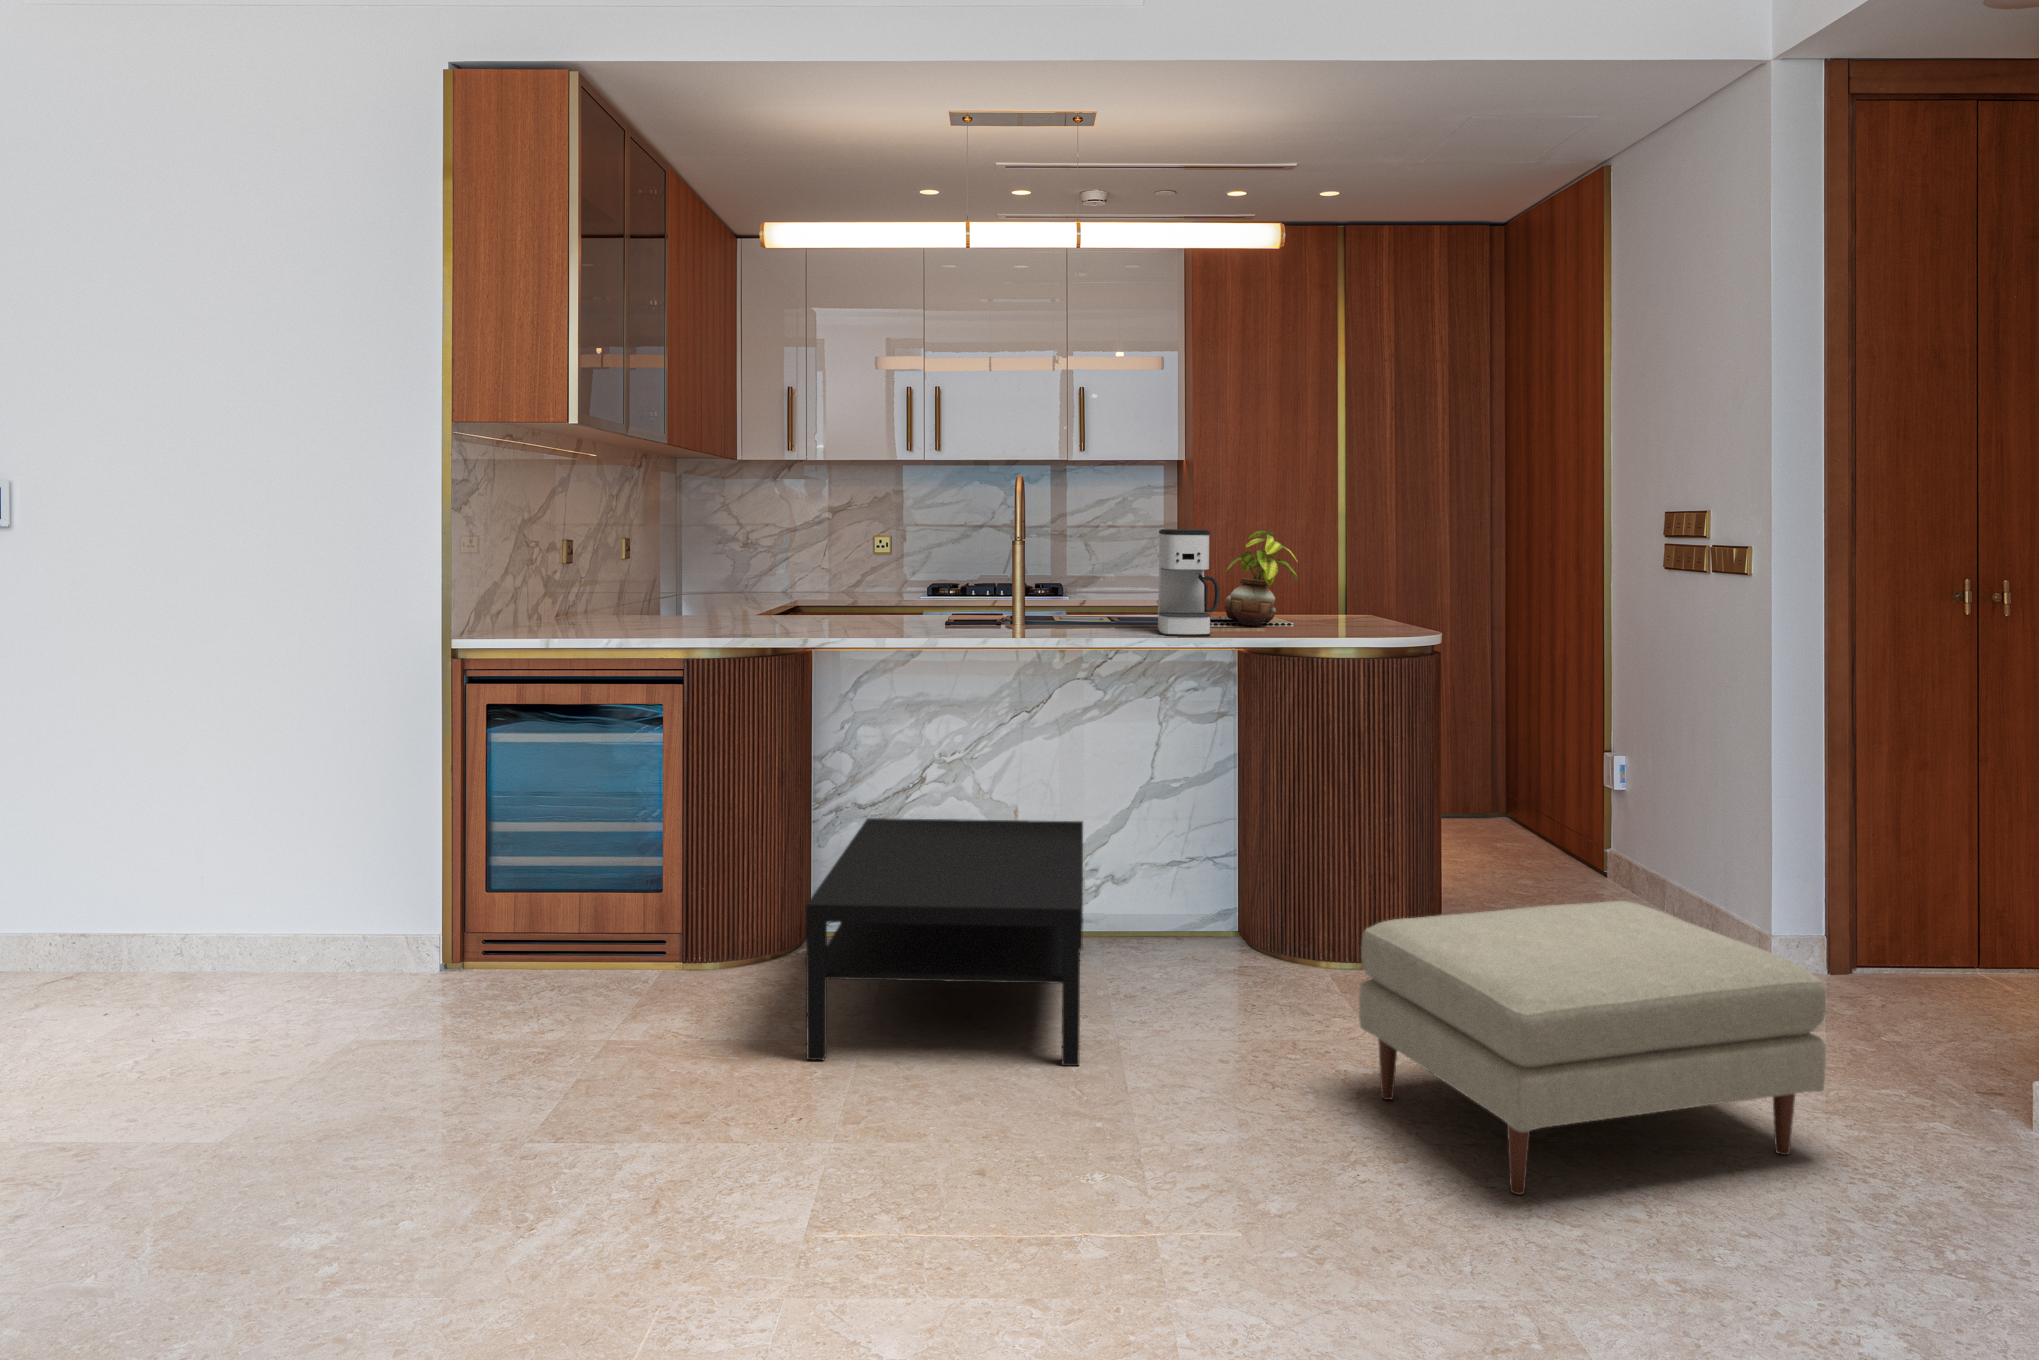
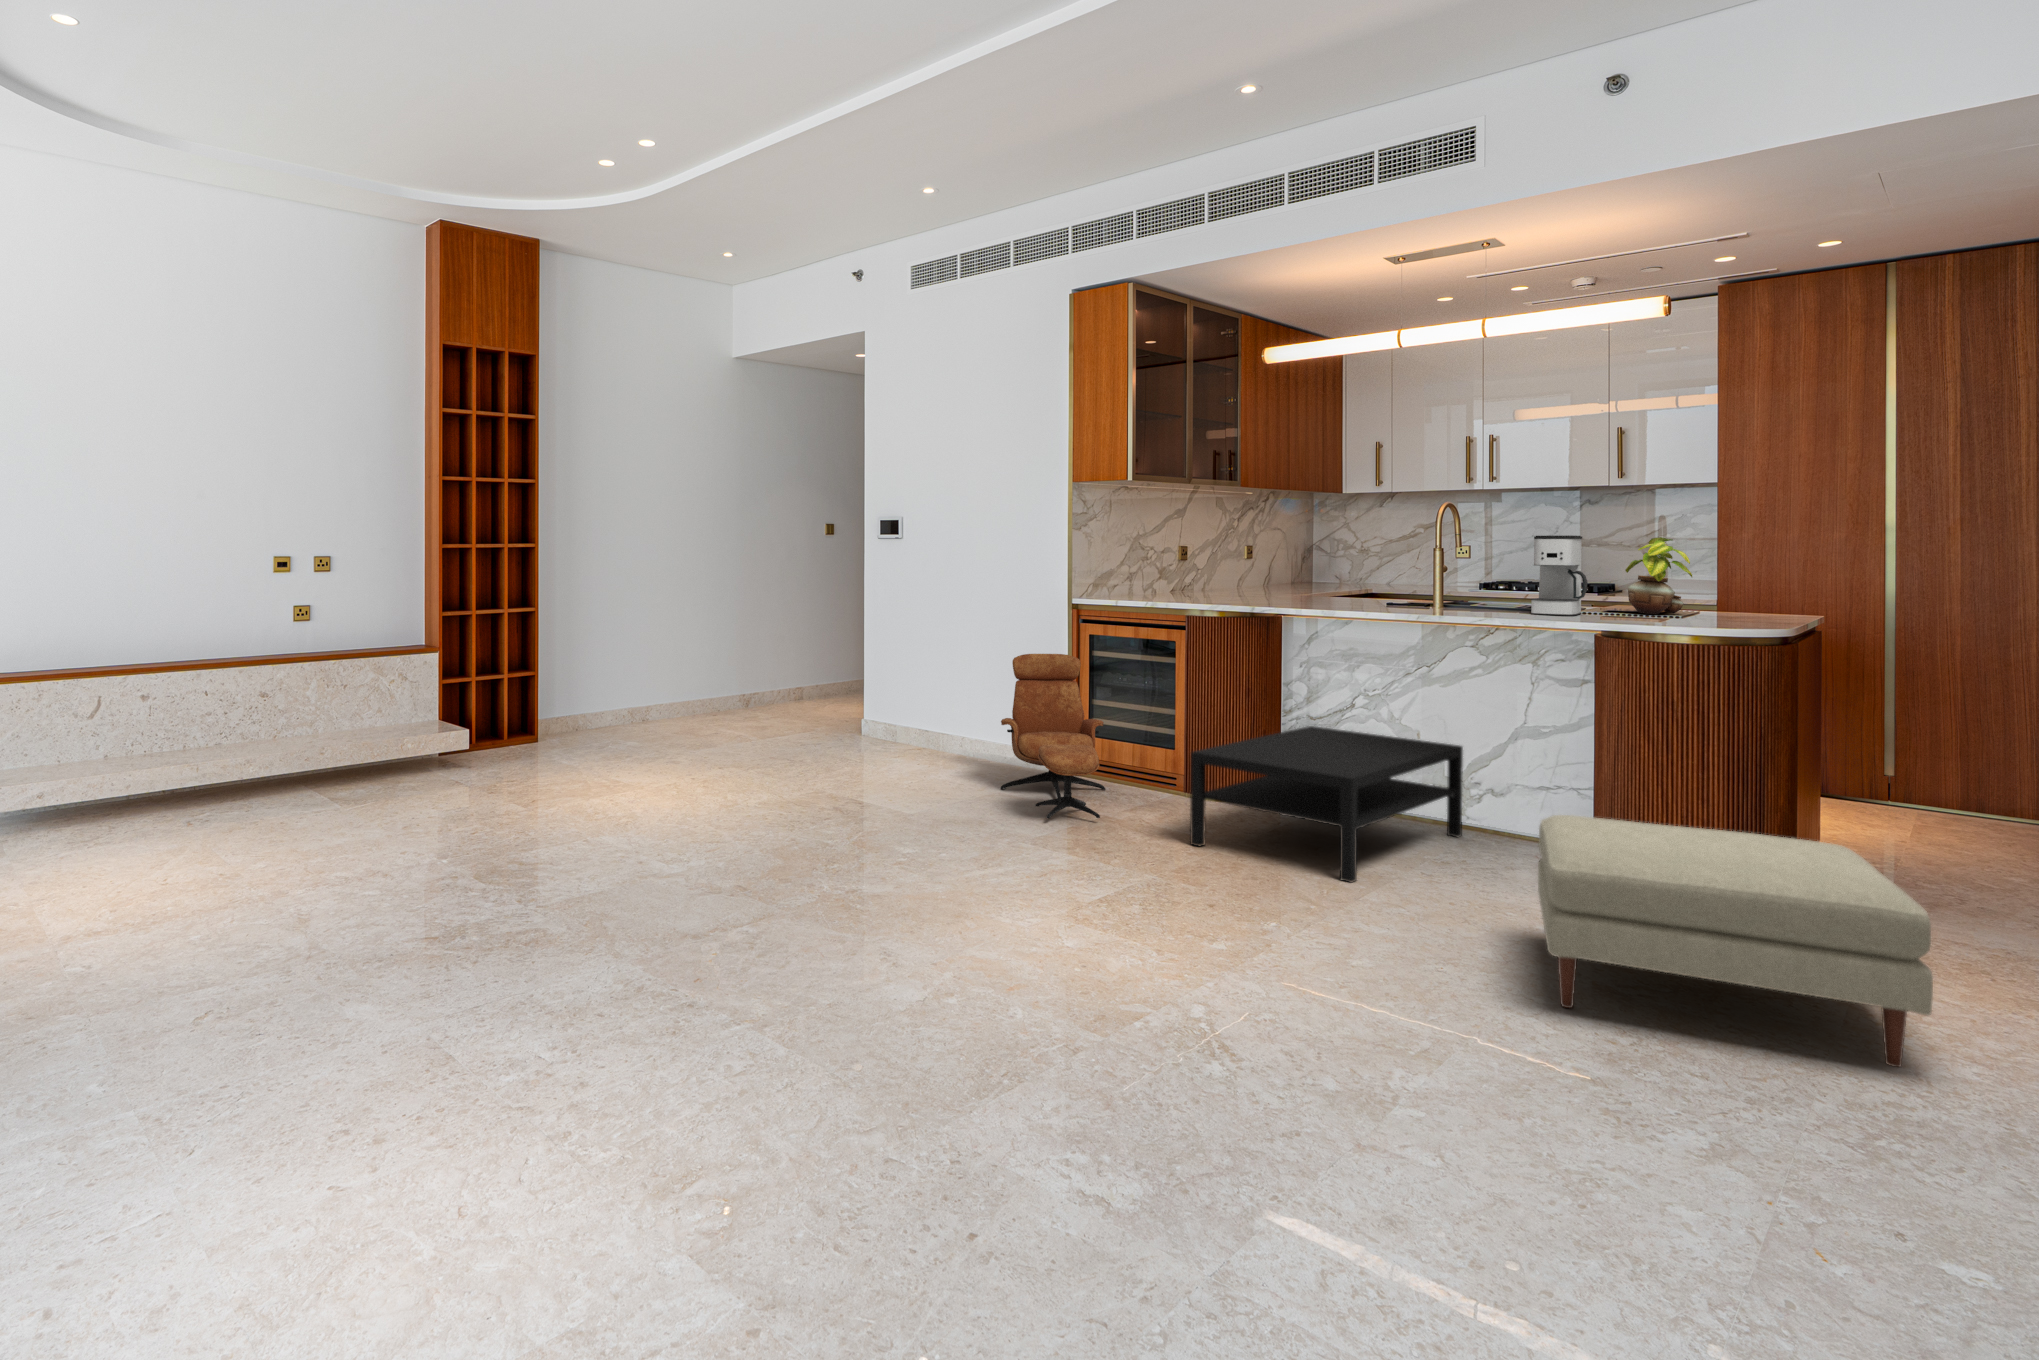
lounge chair: none [344,745,623,1074] -> present [1001,654,1105,819]

